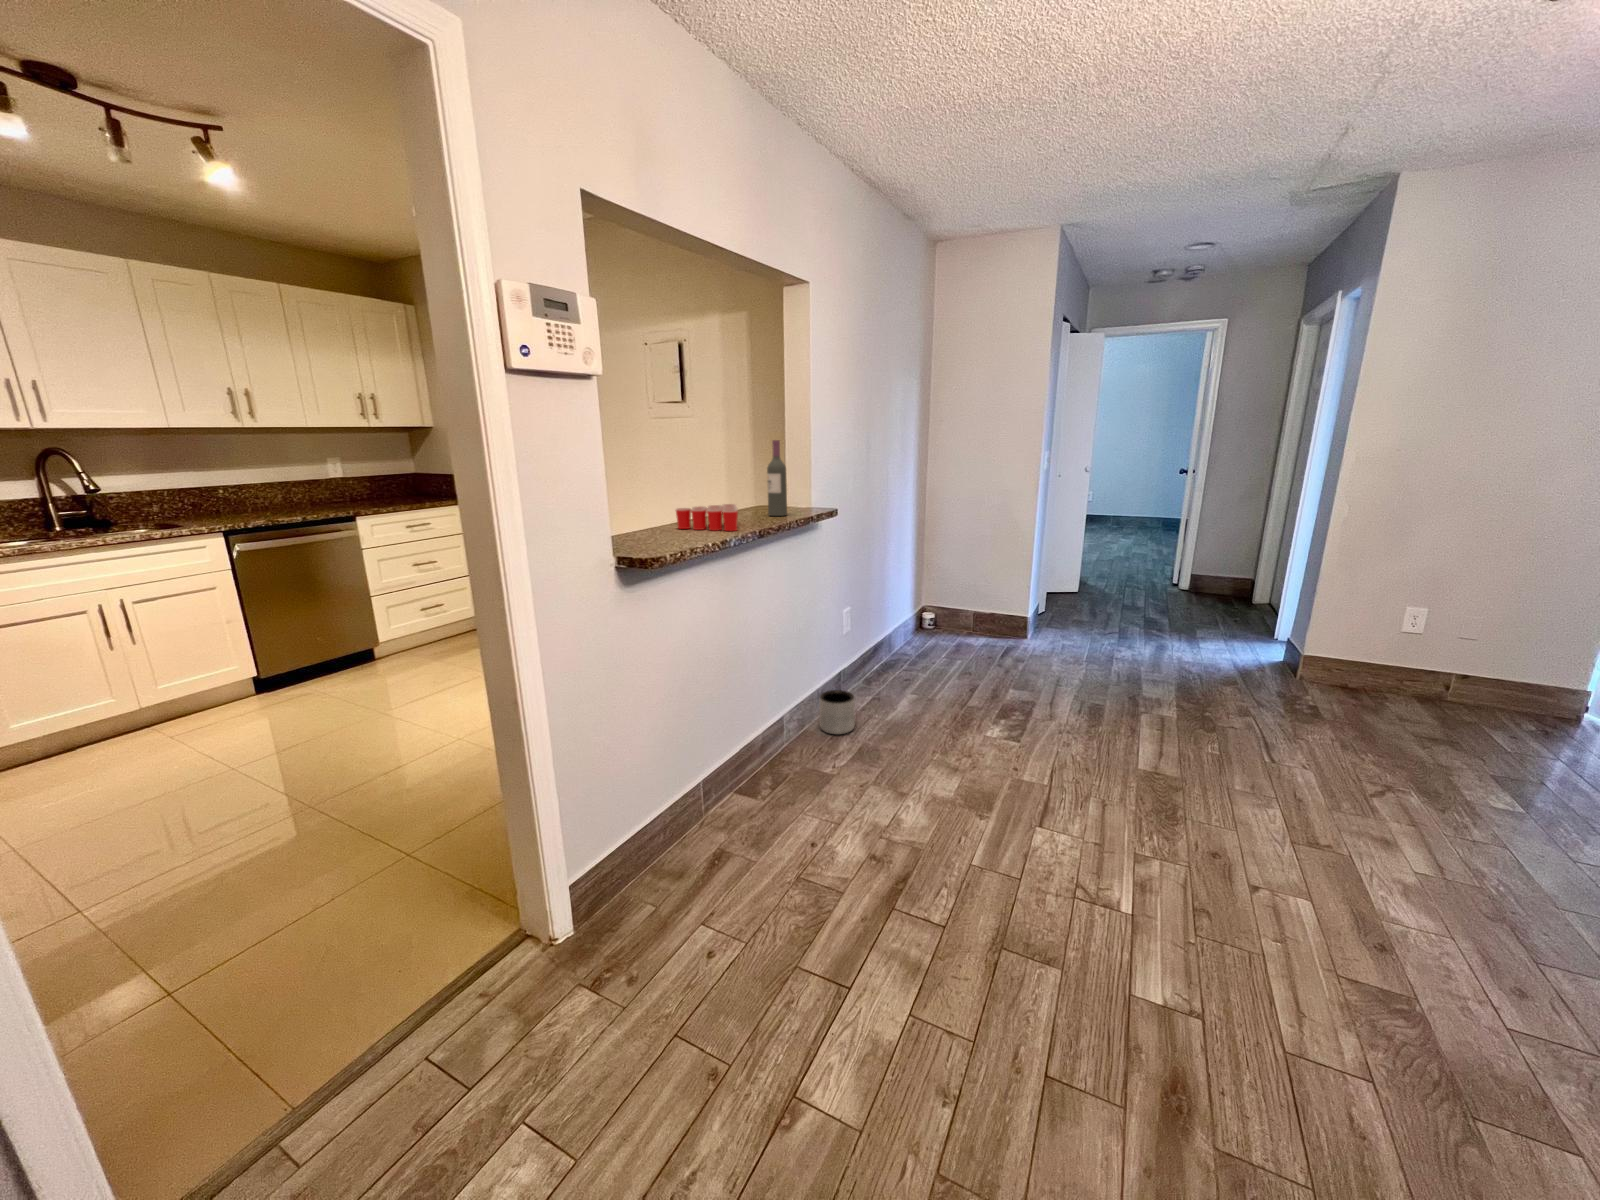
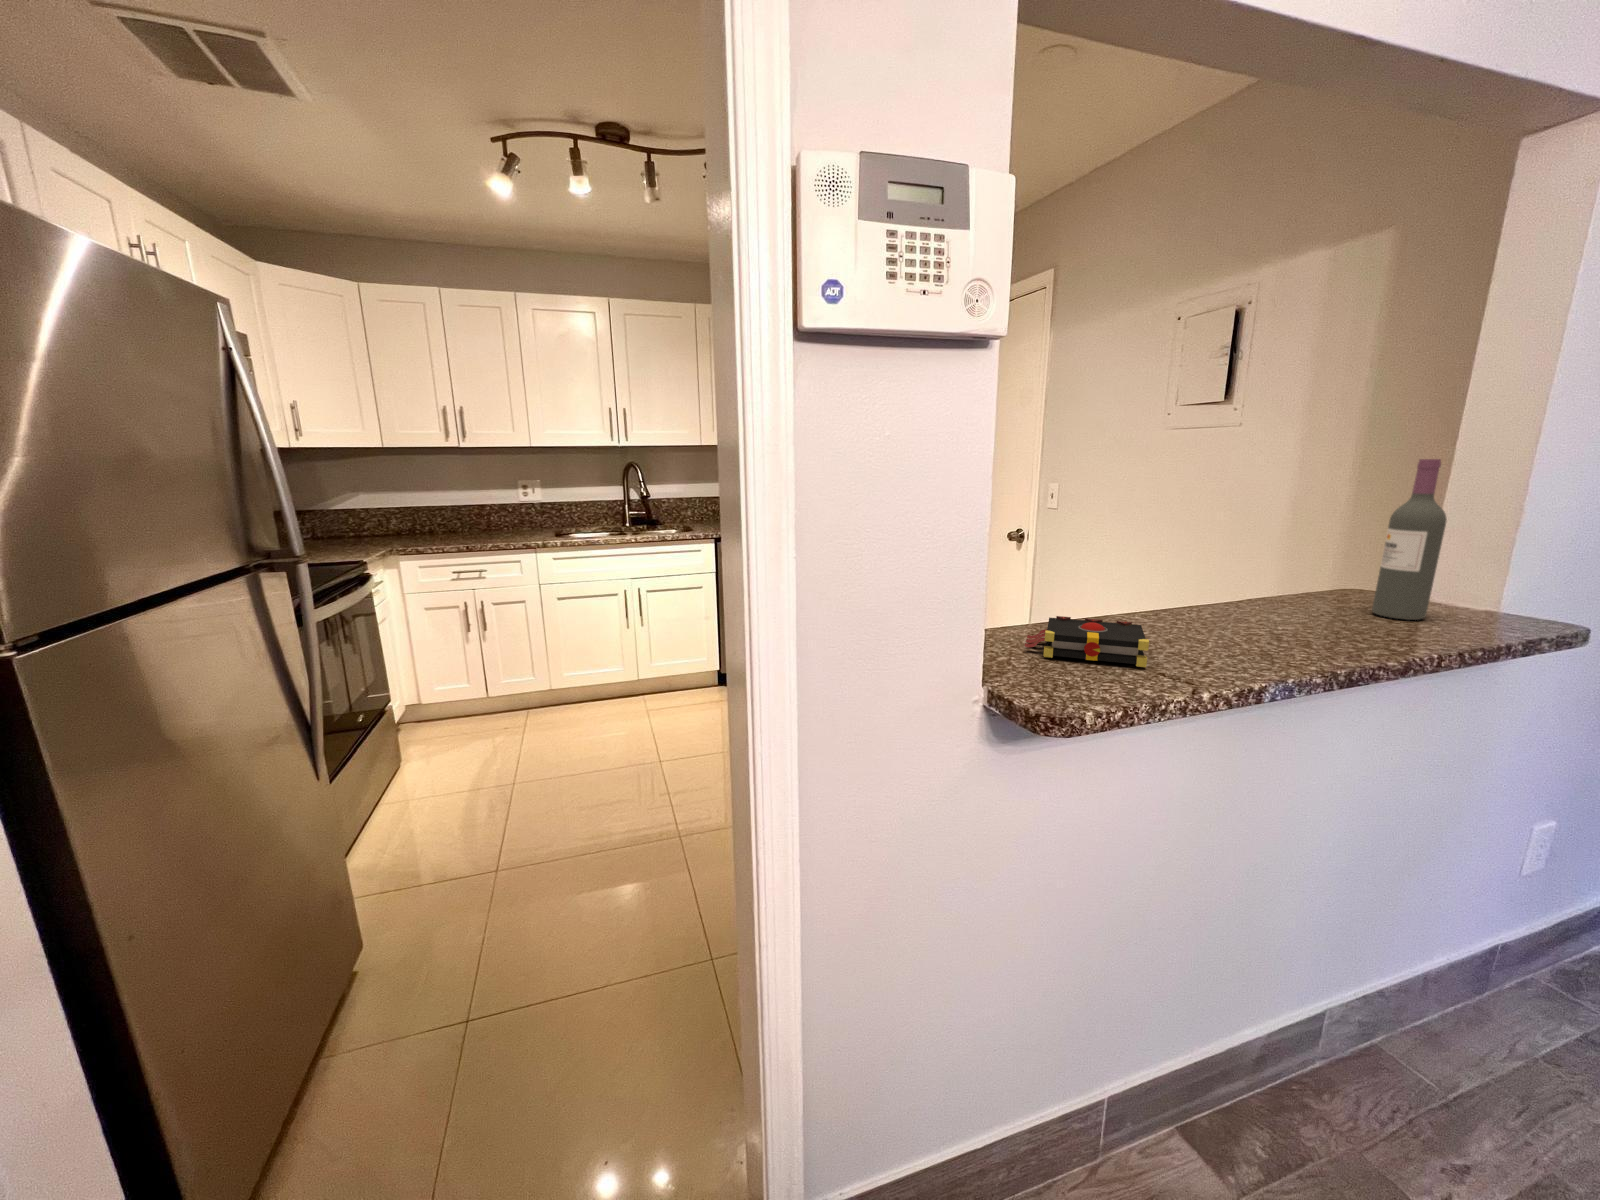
cup: present [676,504,738,531] -> none [1149,587,1298,658]
book: none [622,522,683,542] -> present [1025,616,1149,667]
planter: present [819,690,855,734] -> none [1415,990,1542,1116]

